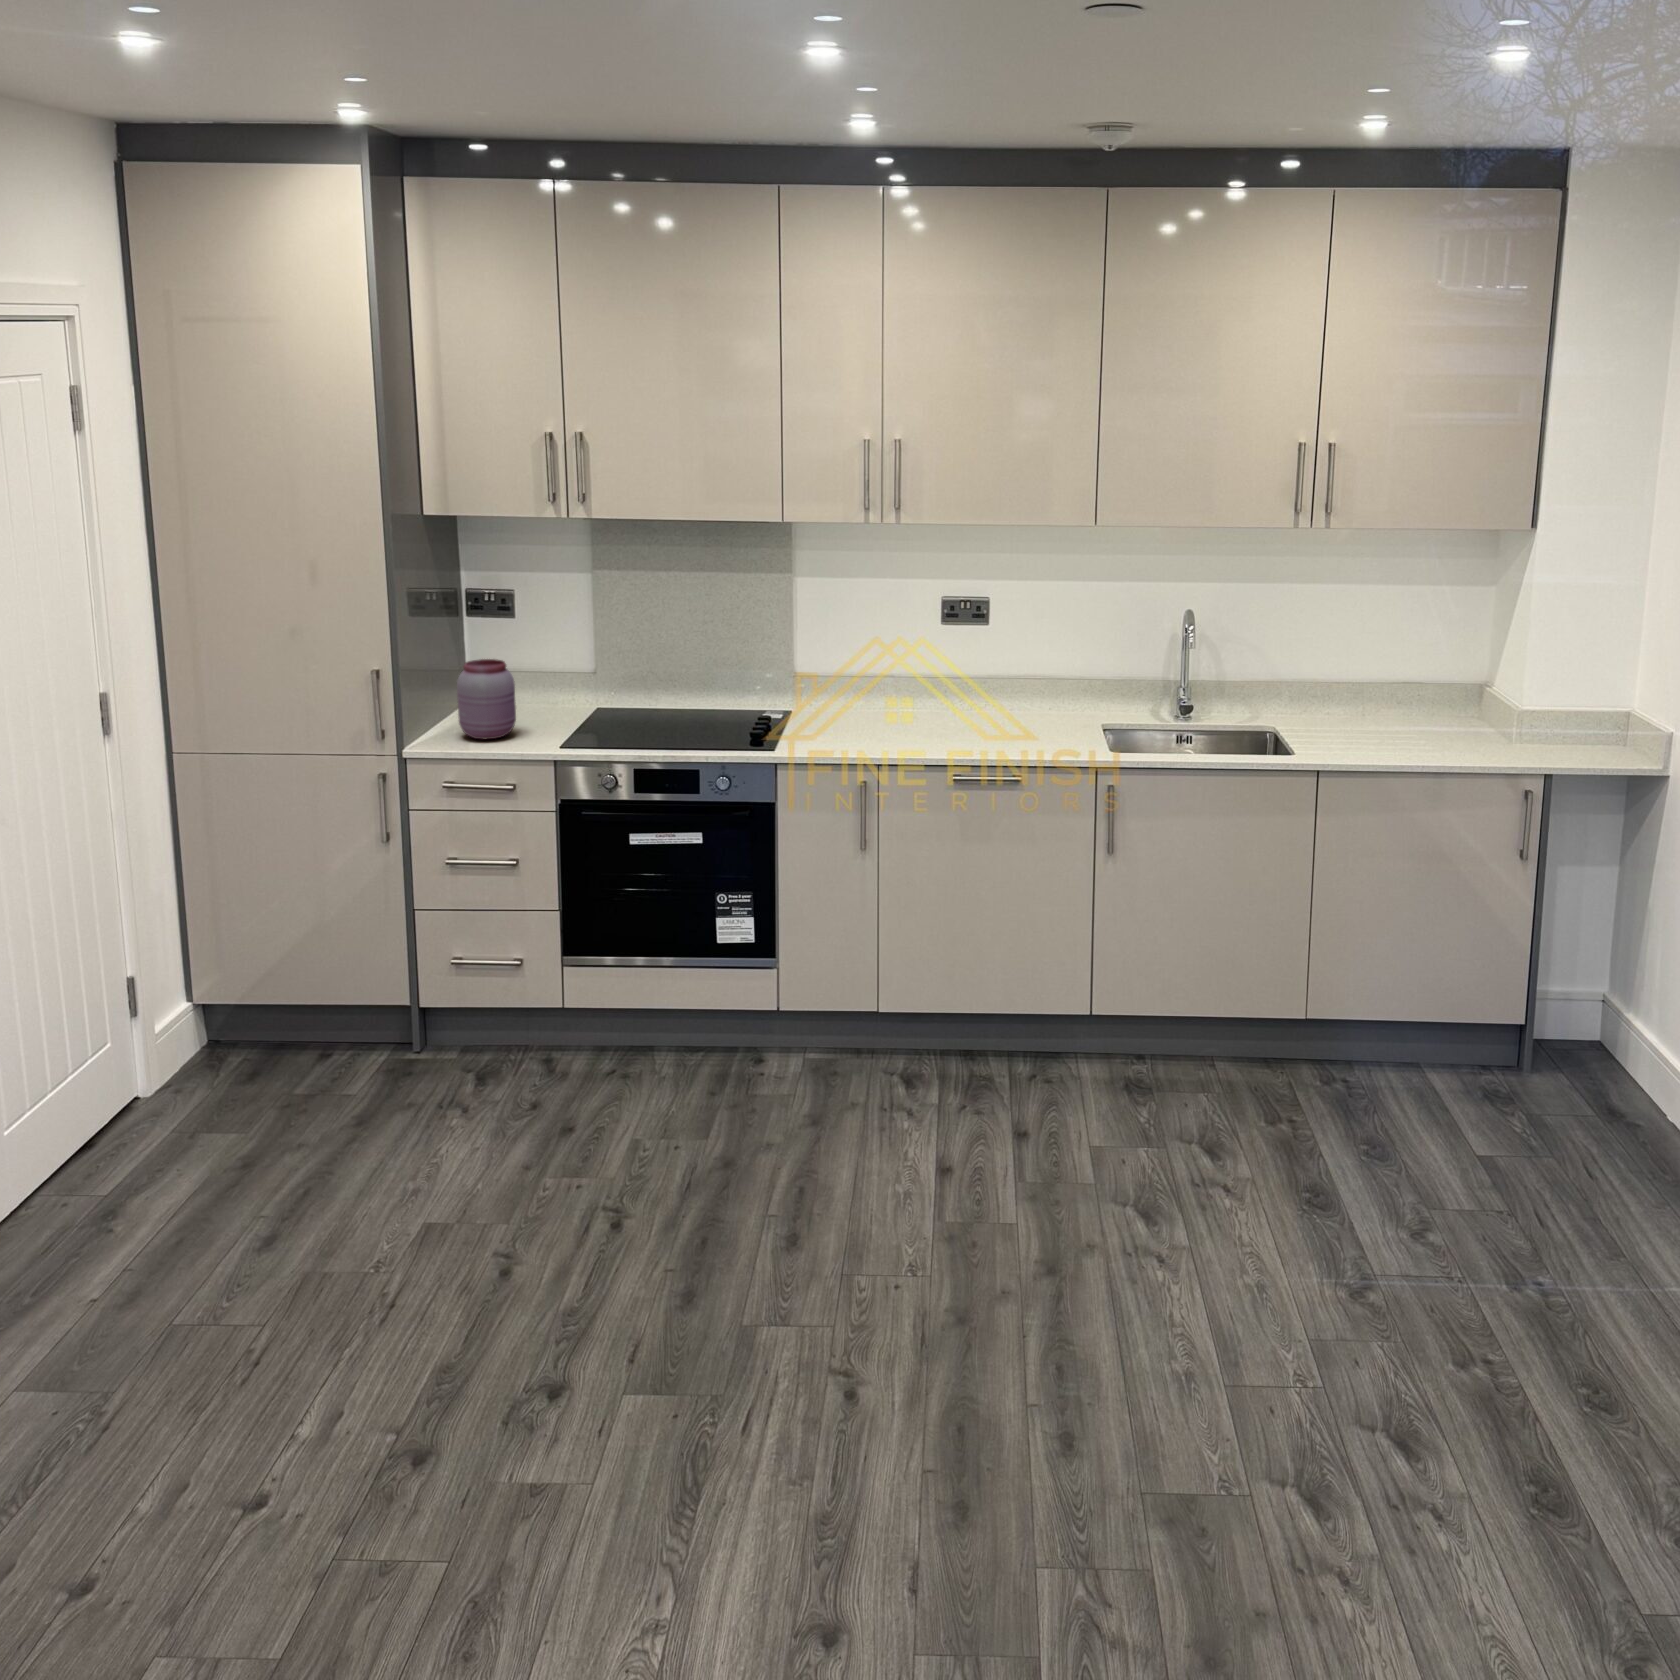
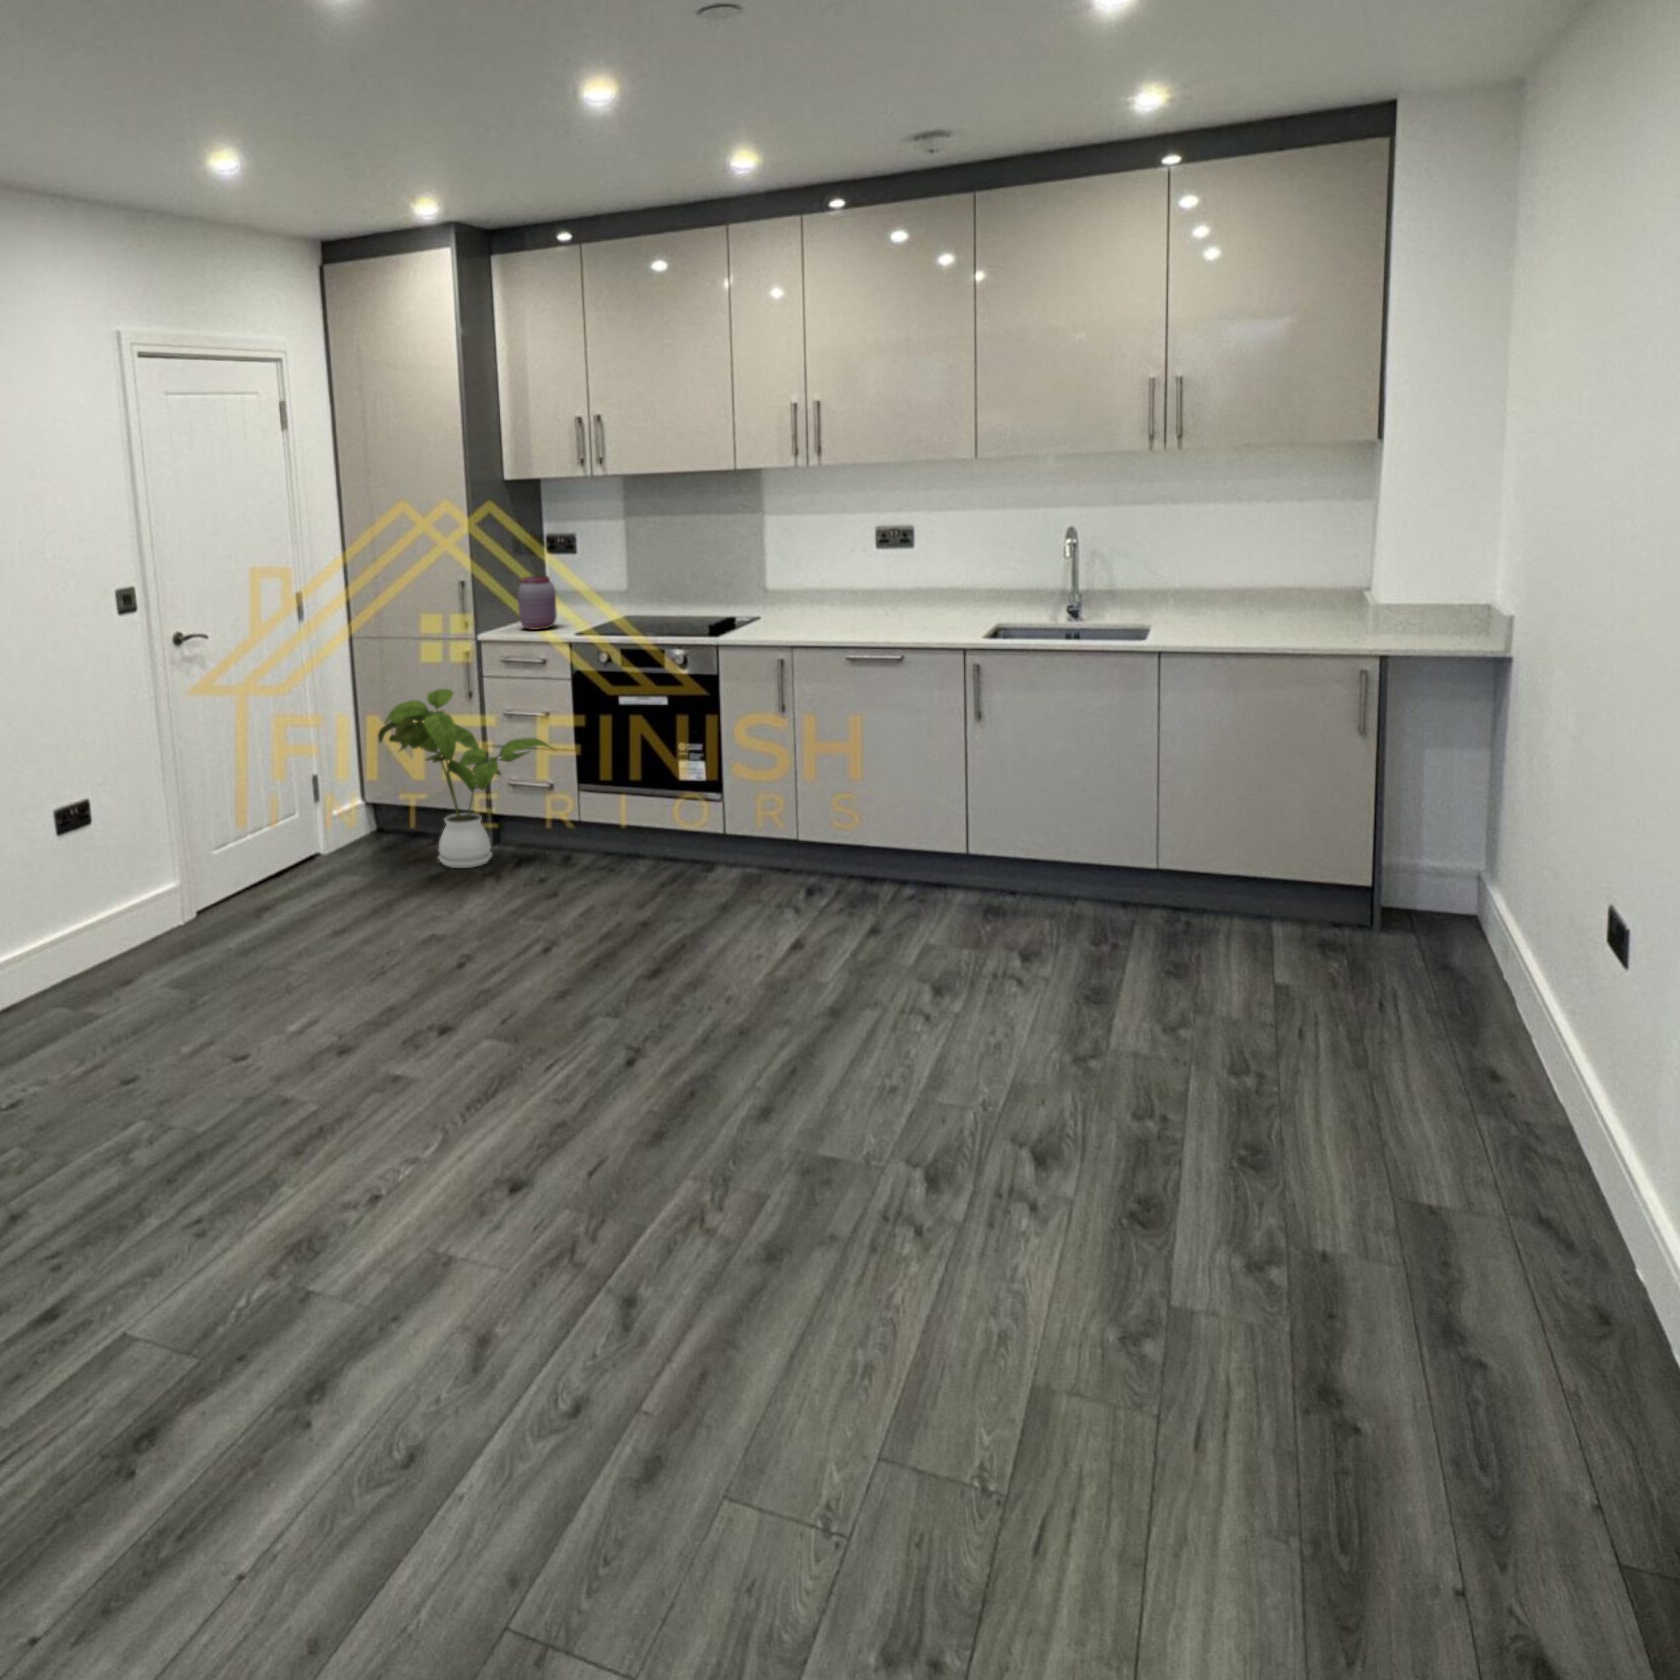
house plant: none [253,844,537,1103] -> present [378,689,556,868]

